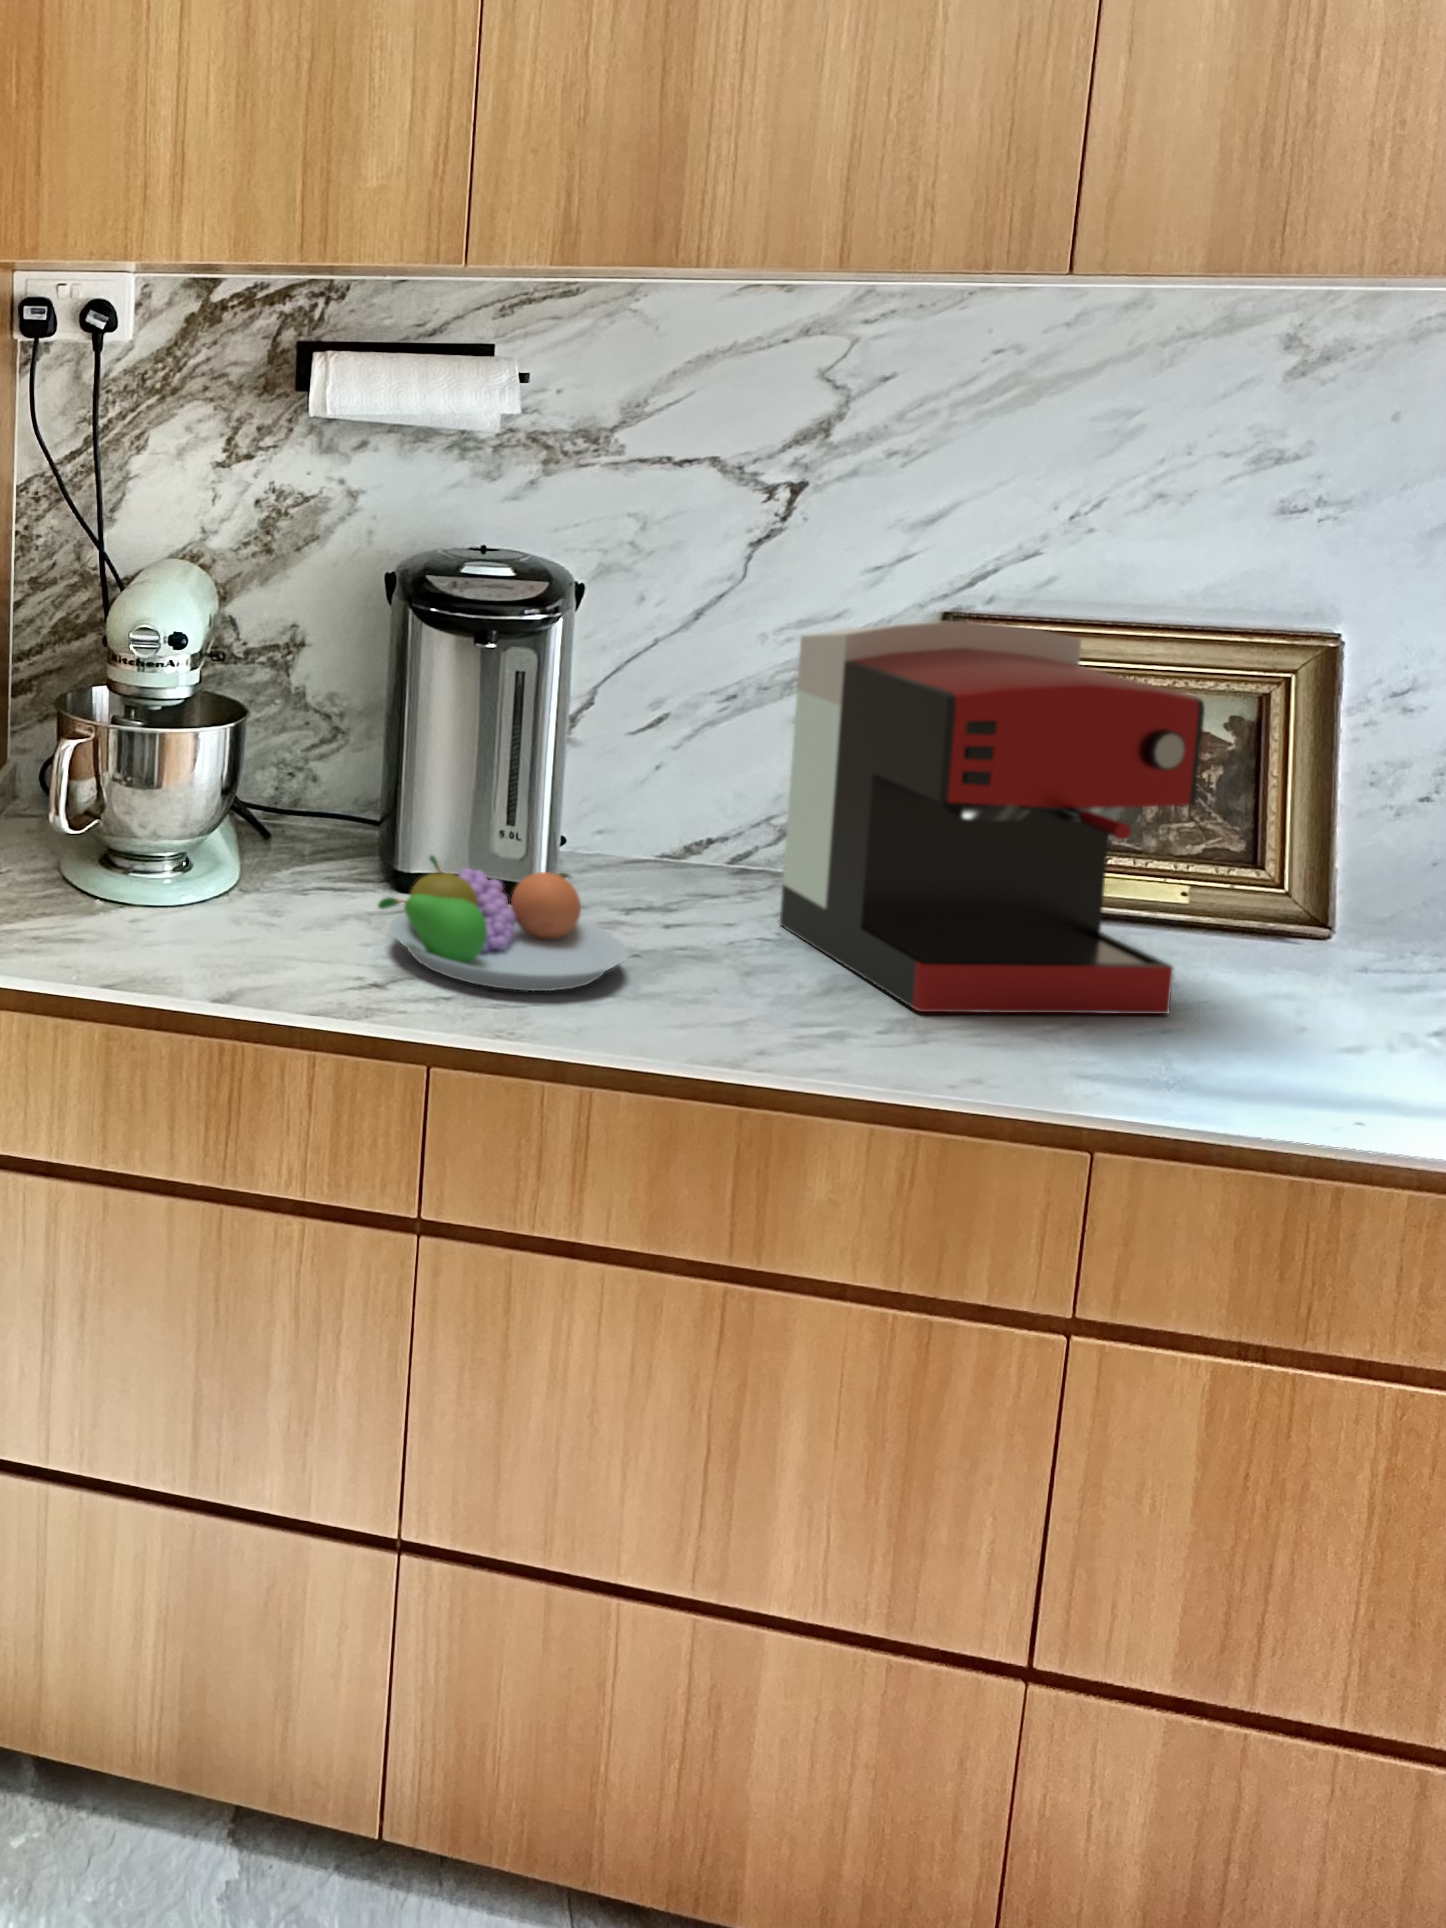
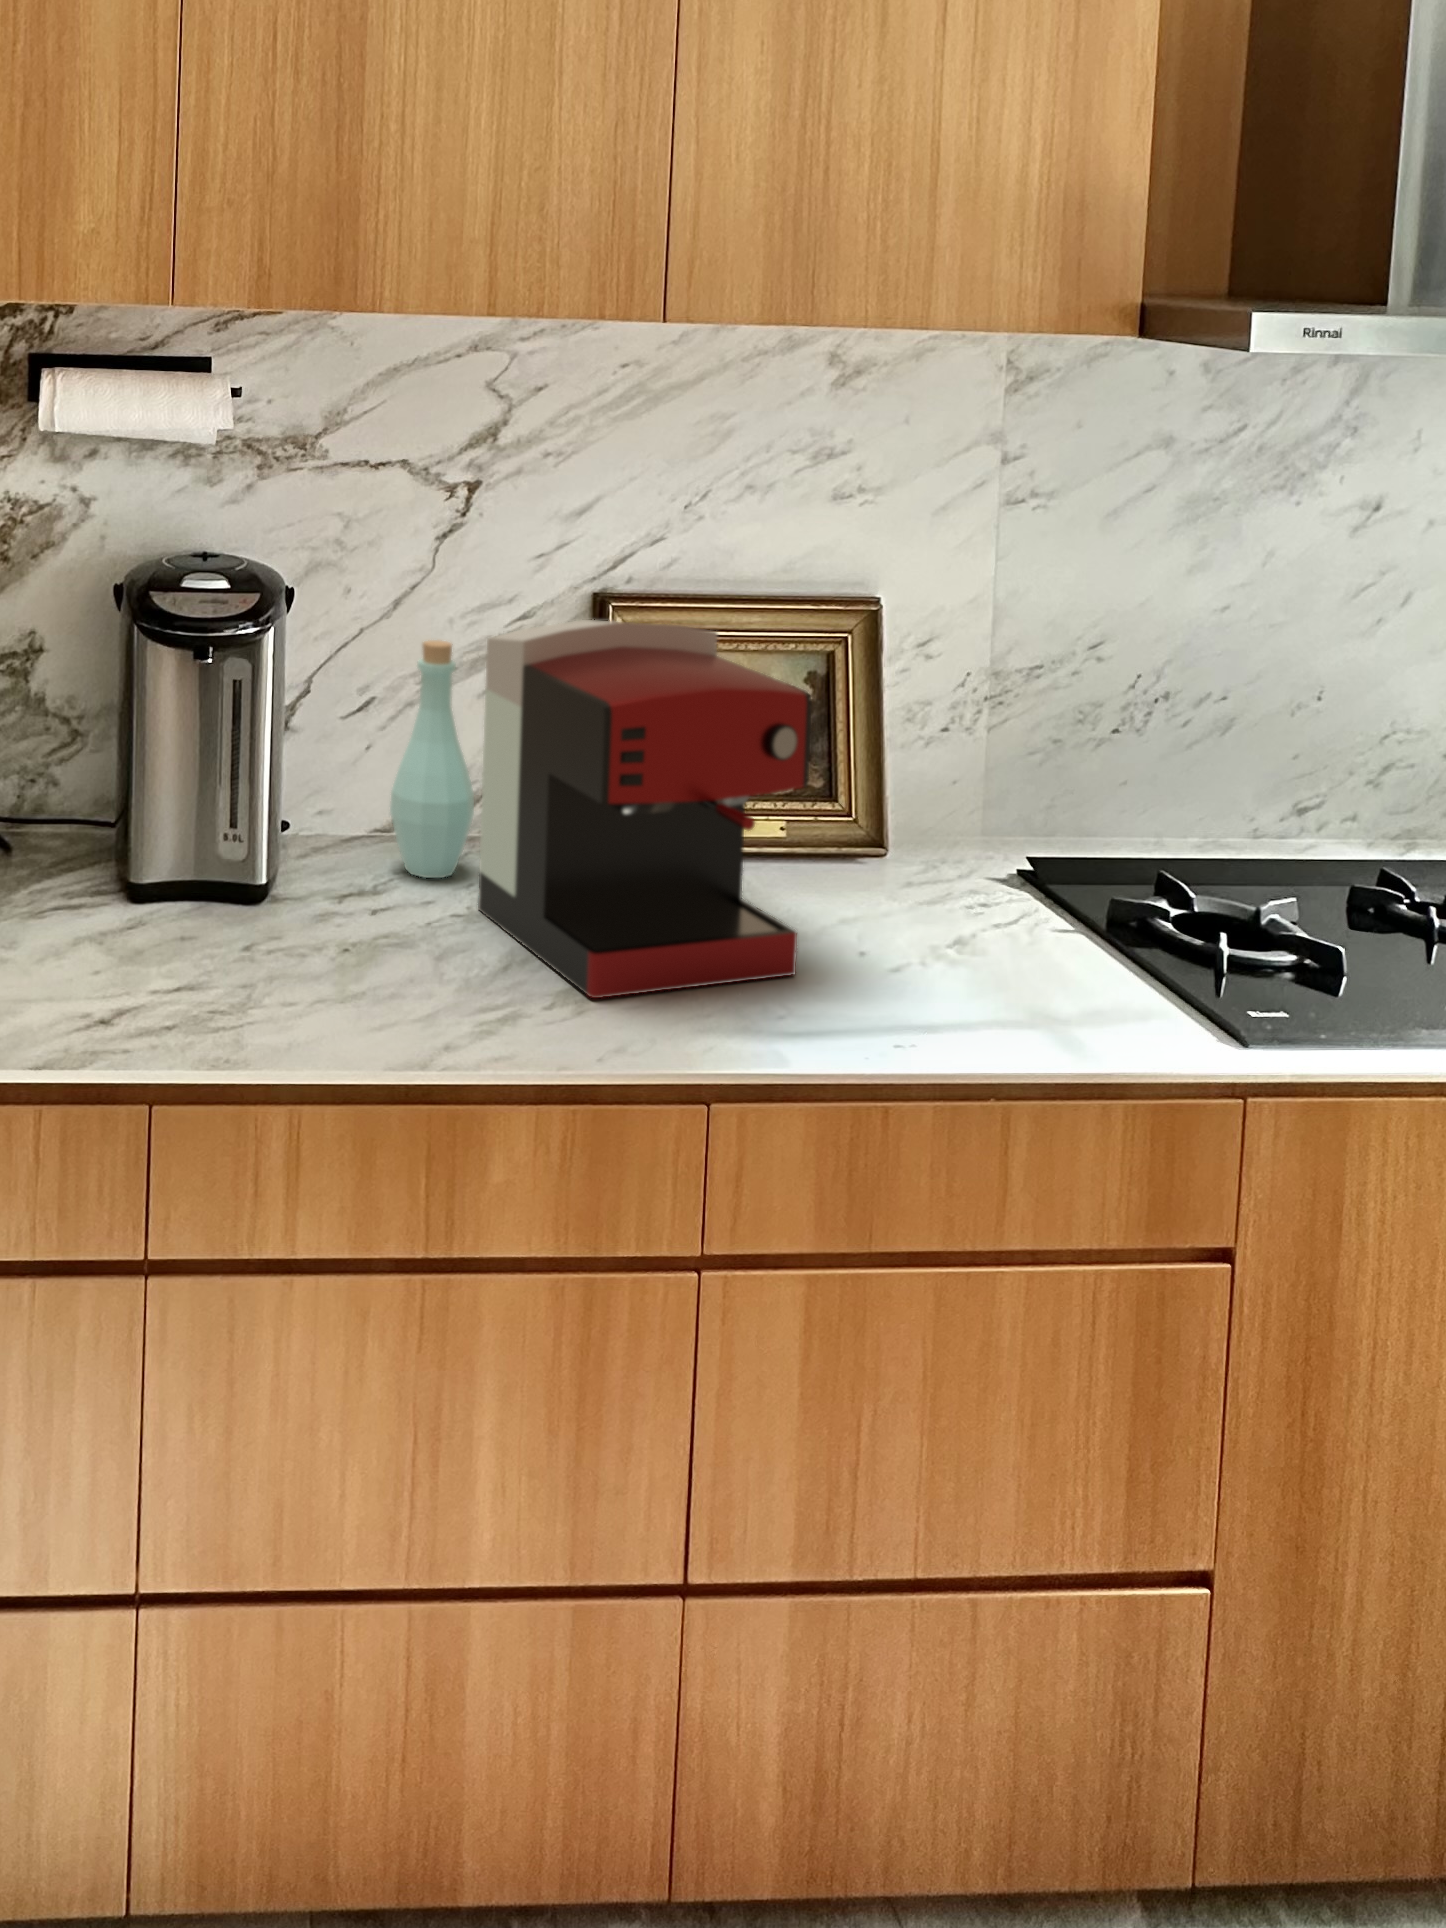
bottle: none [679,645,776,894] -> present [390,640,474,878]
fruit bowl: present [378,856,627,991] -> none [104,880,338,1016]

